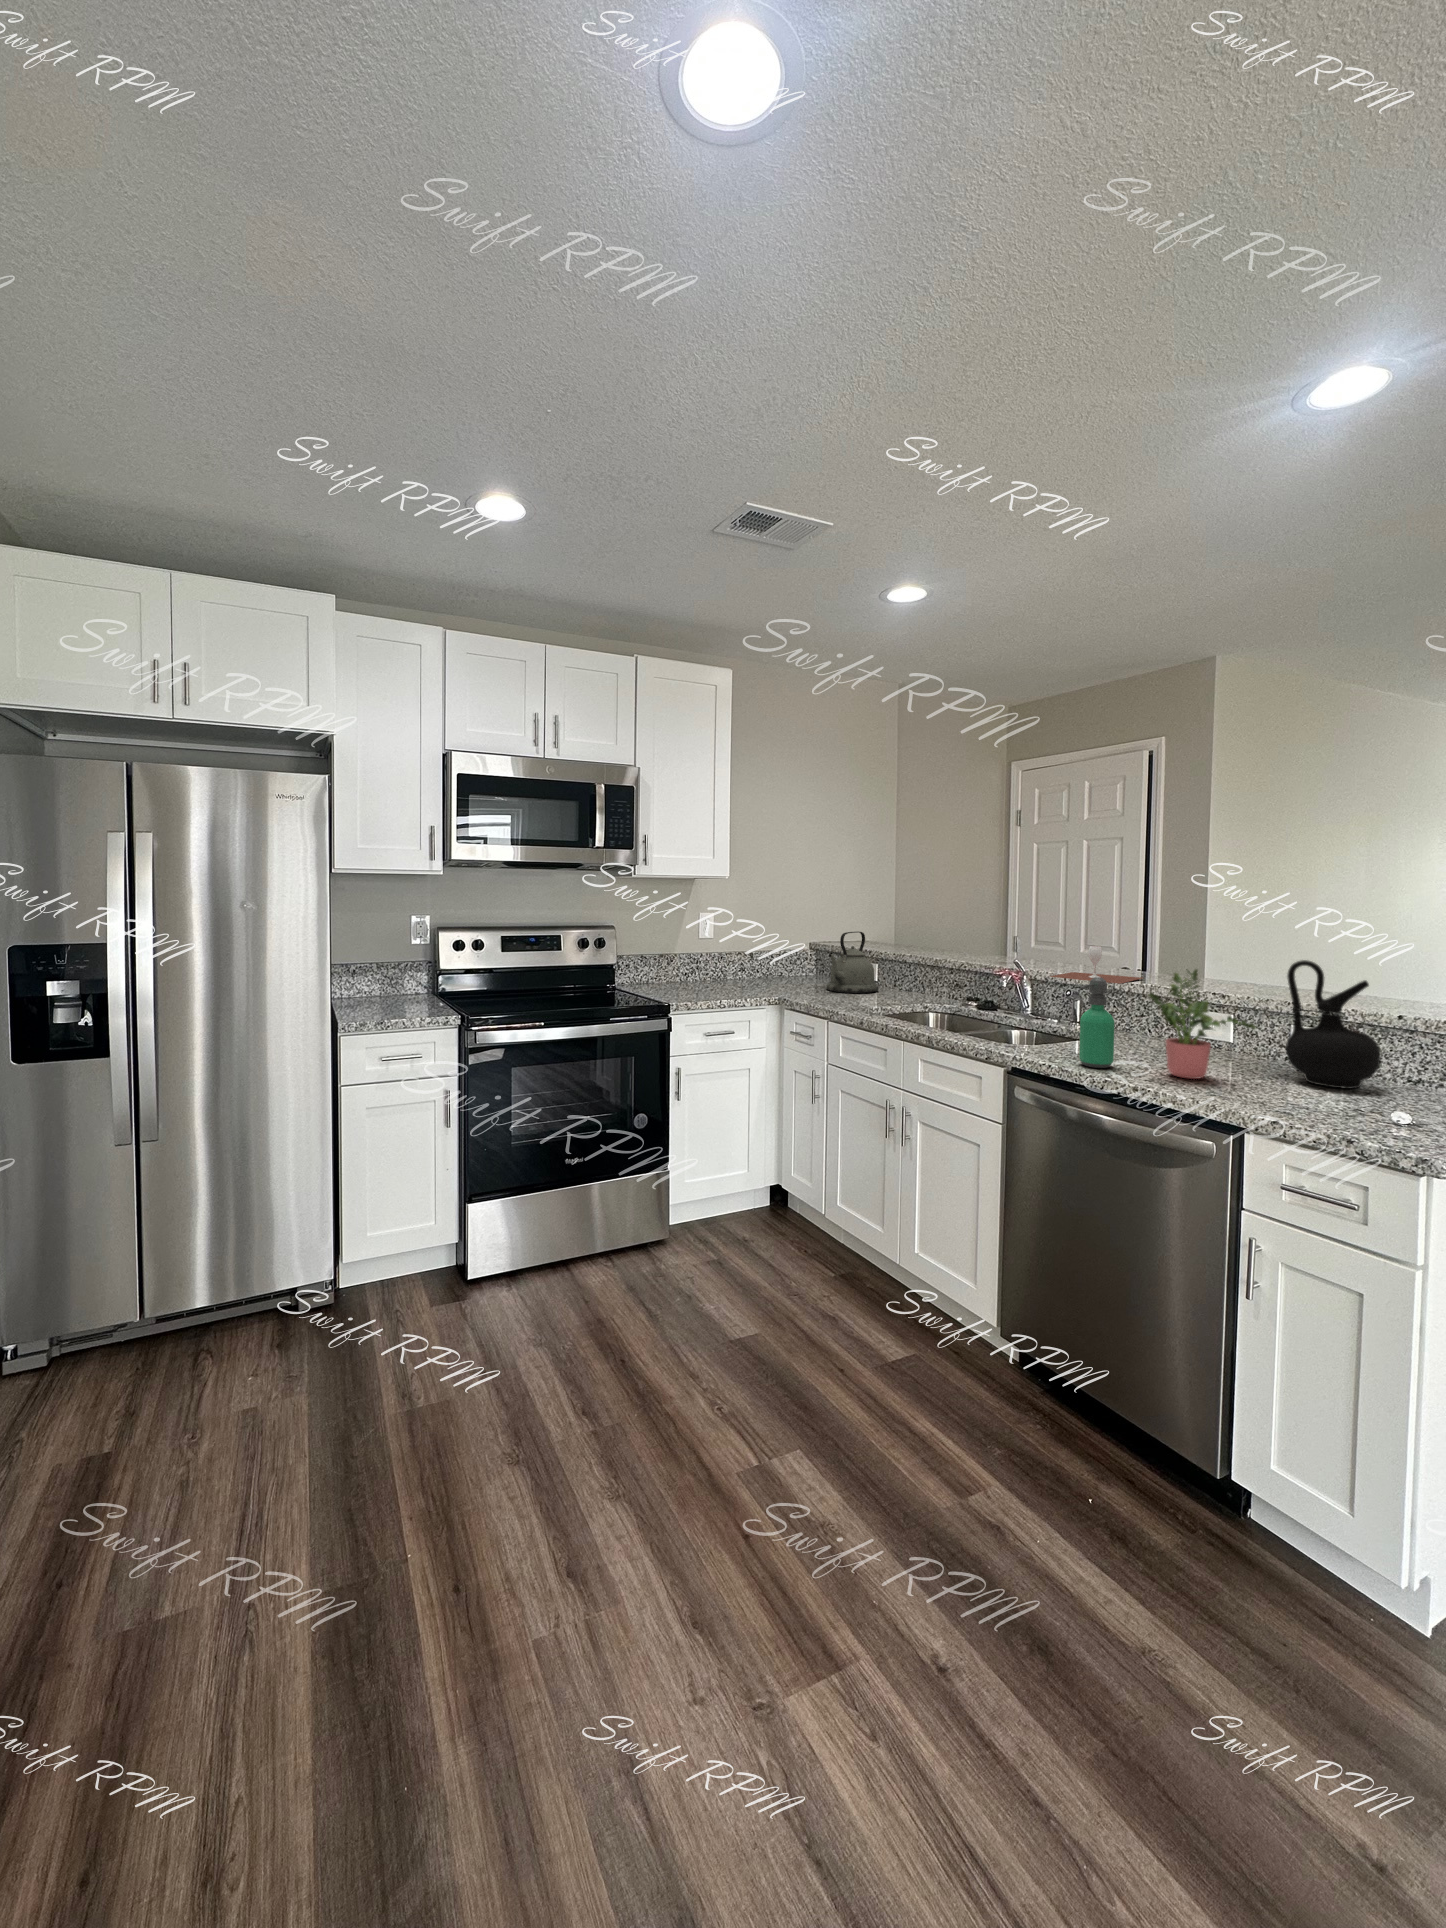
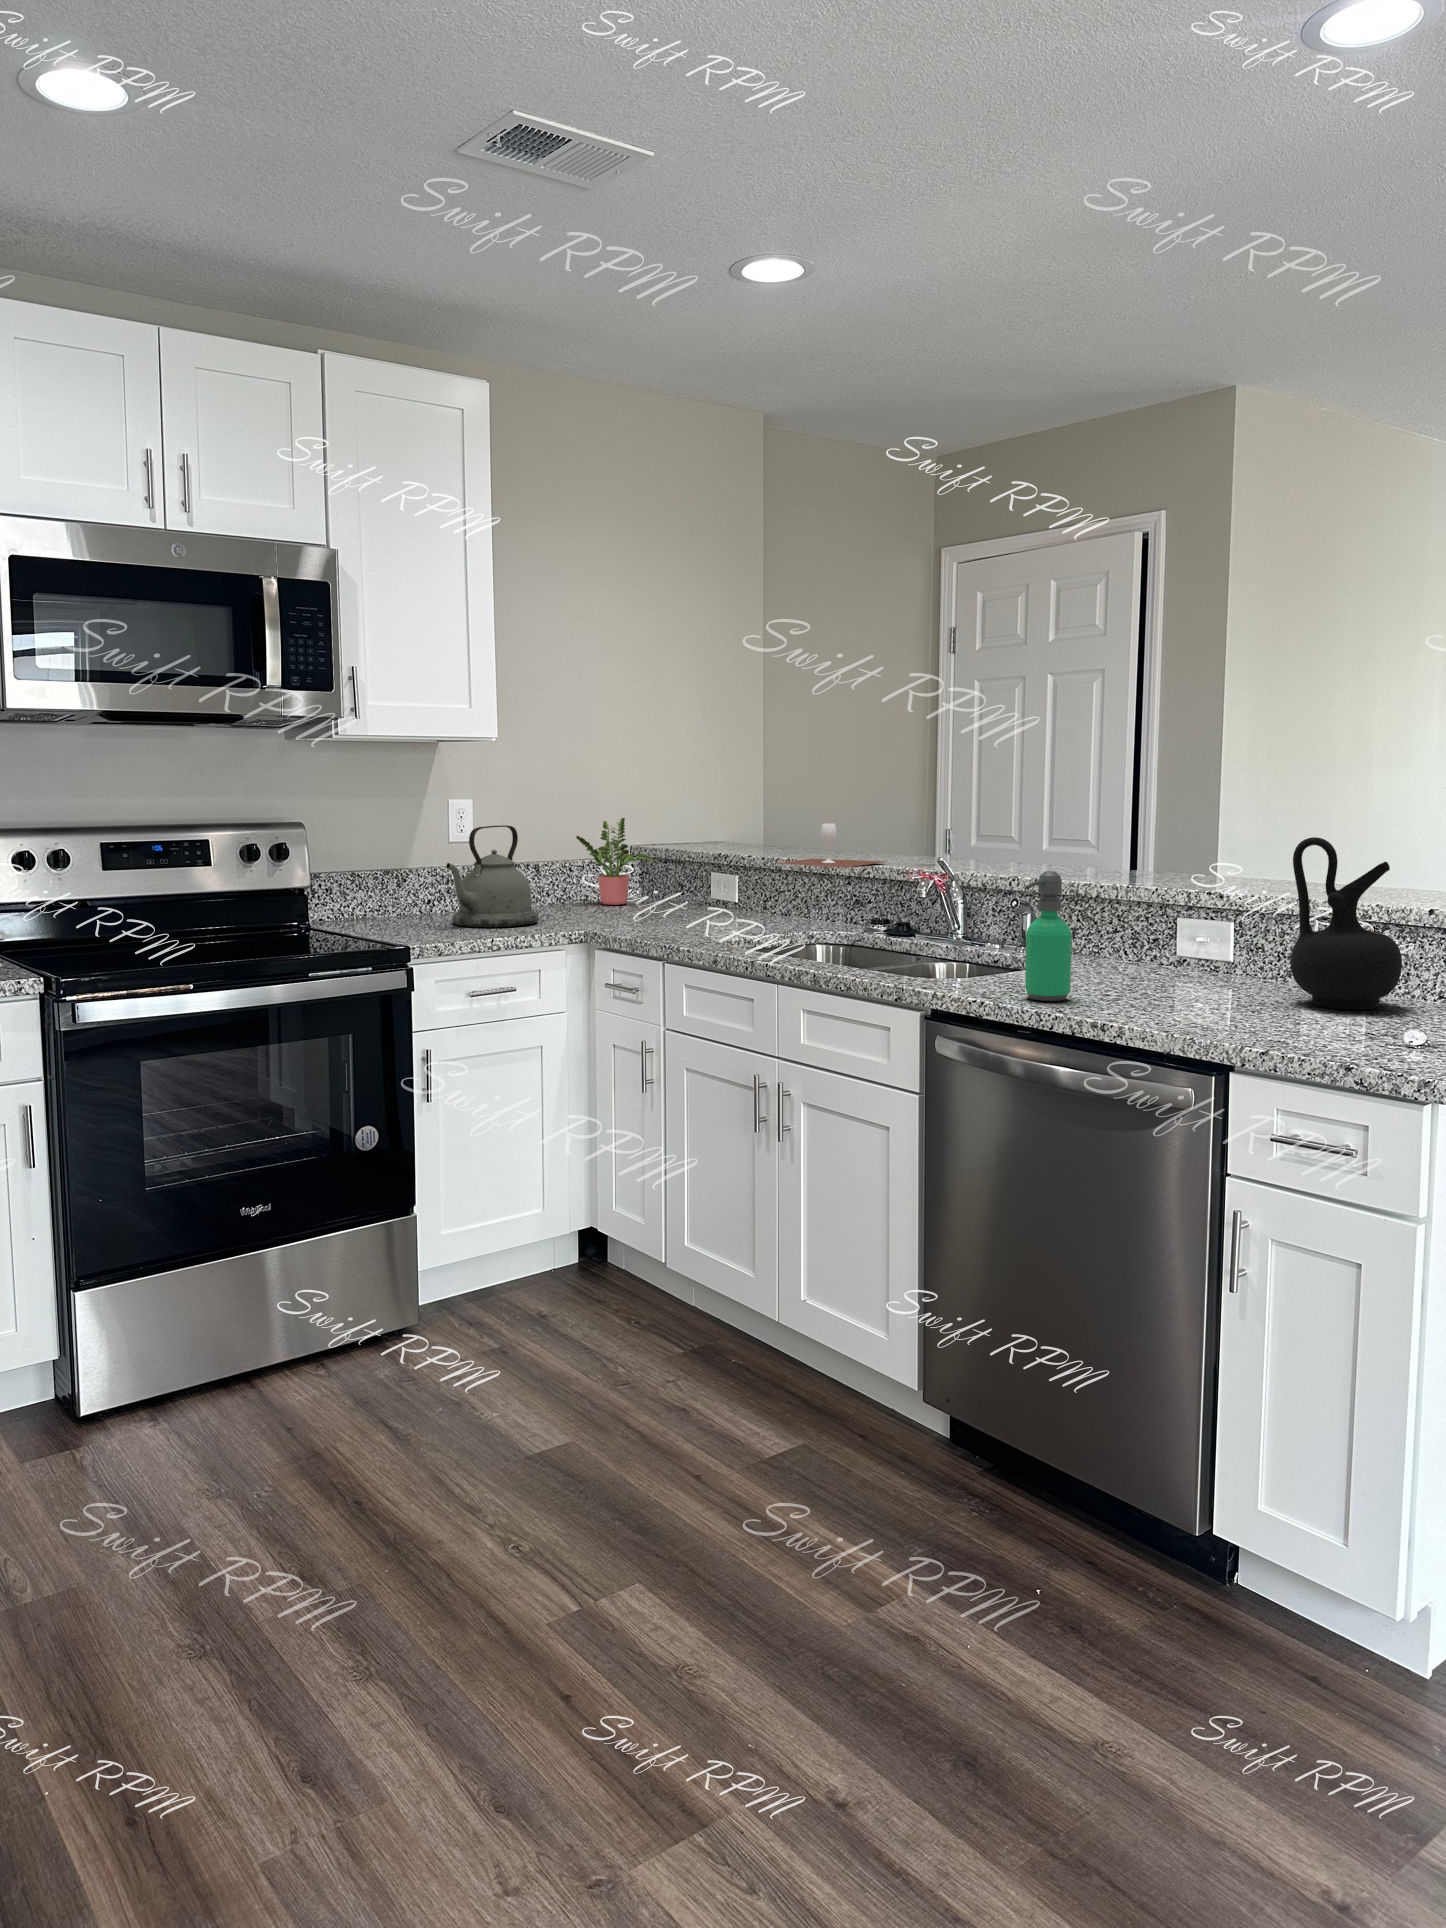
kettle: present [826,932,878,993] -> present [446,825,539,927]
wine glass: present [1051,946,1142,984] -> present [777,823,886,867]
potted plant: present [1149,969,1256,1079] -> present [576,818,654,905]

